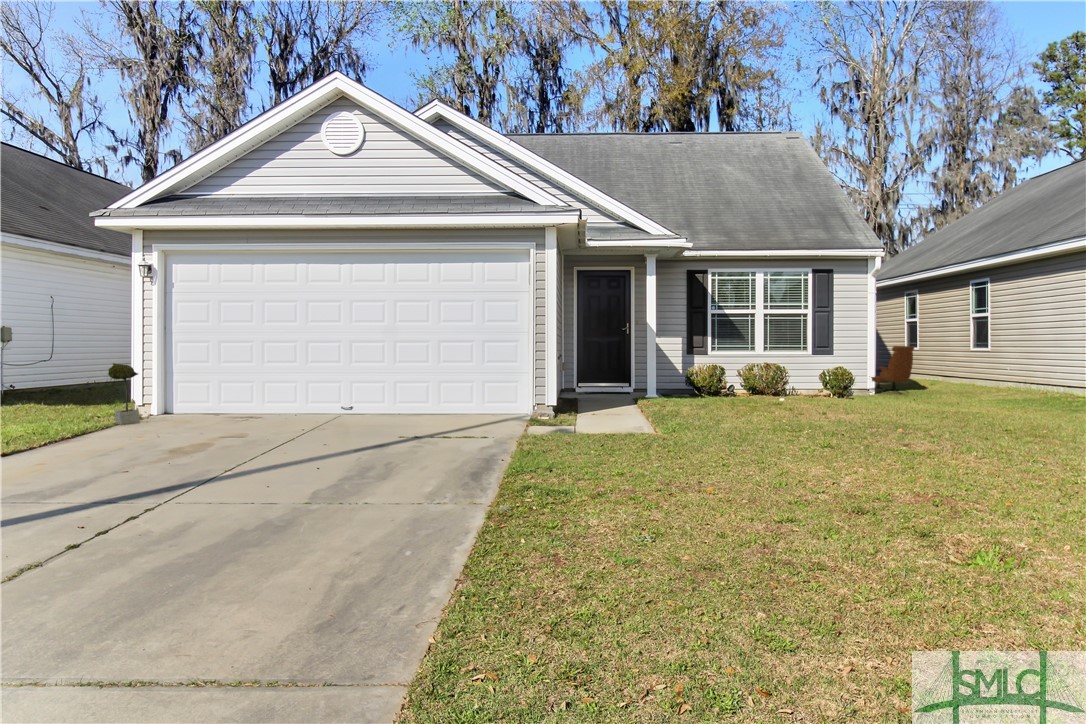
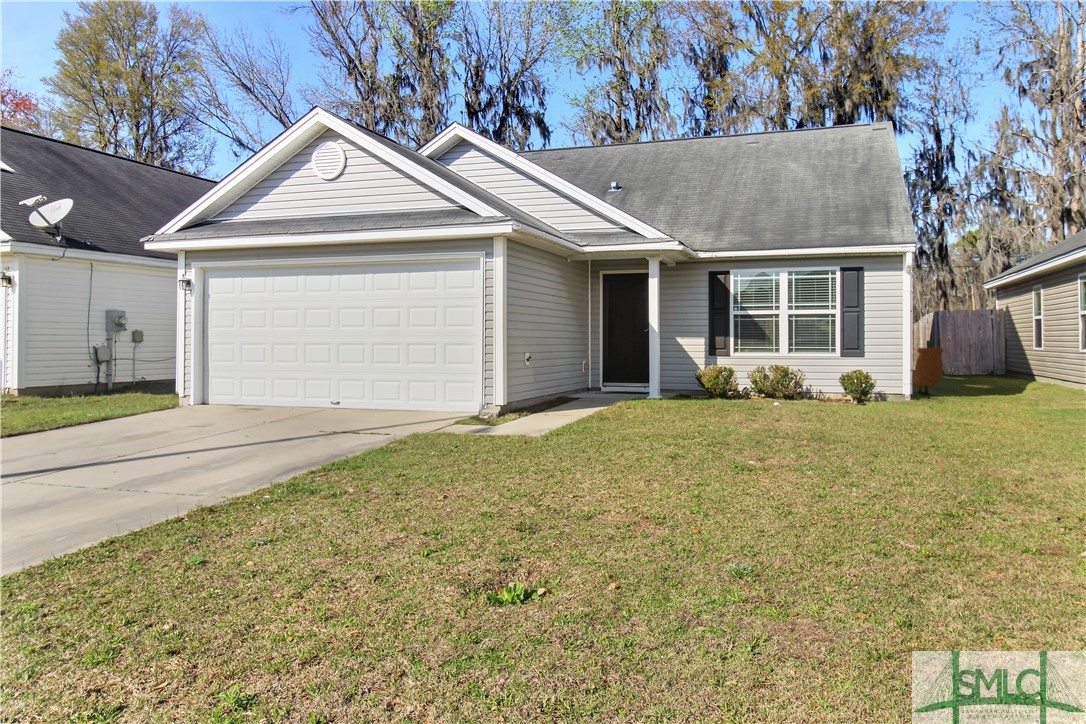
potted tree: present [108,363,140,425] -> none [204,356,225,403]

